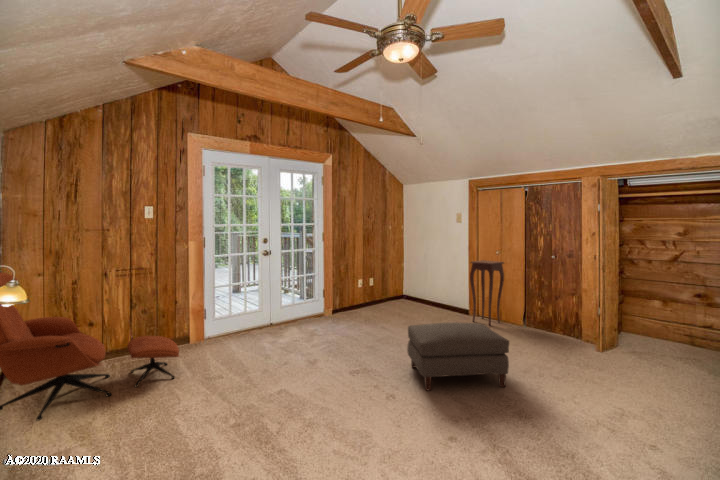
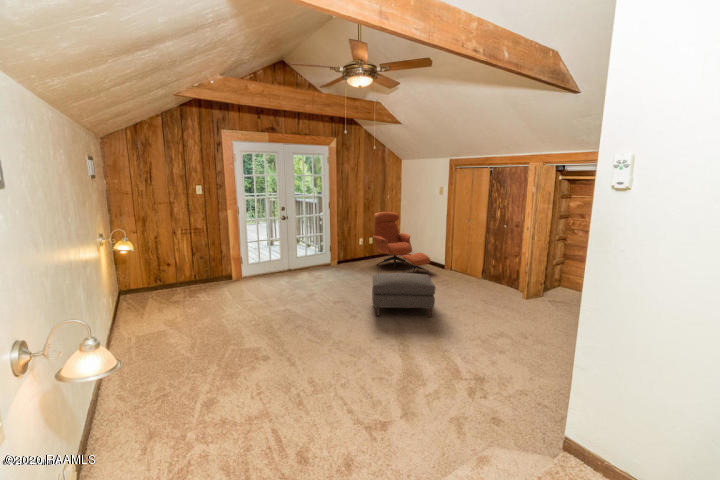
side table: present [470,260,504,326] -> none [442,226,471,278]
lounge chair: present [0,273,179,420] -> present [373,212,431,273]

